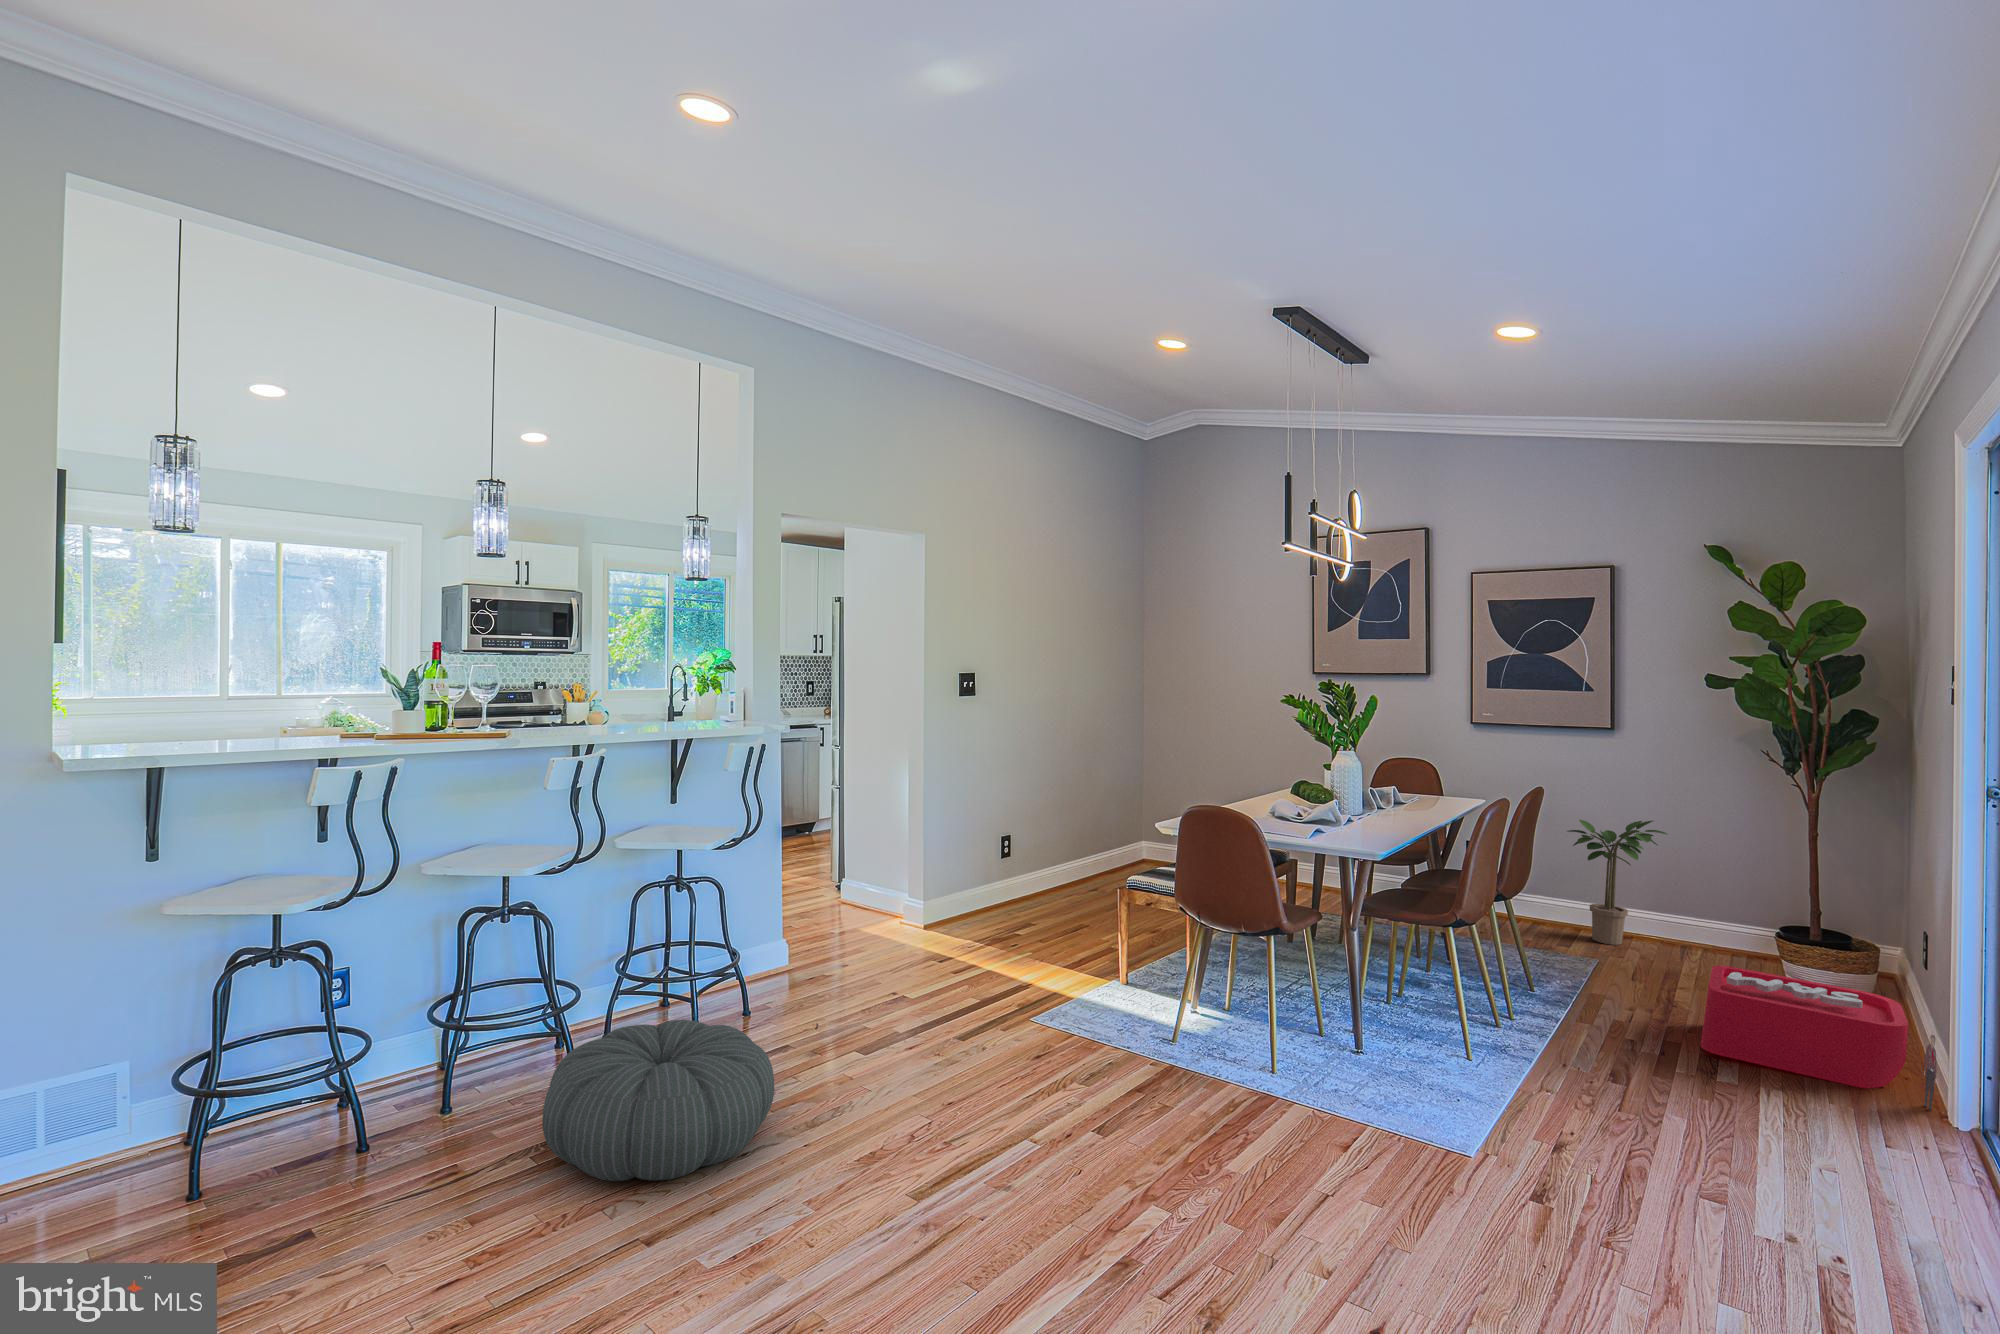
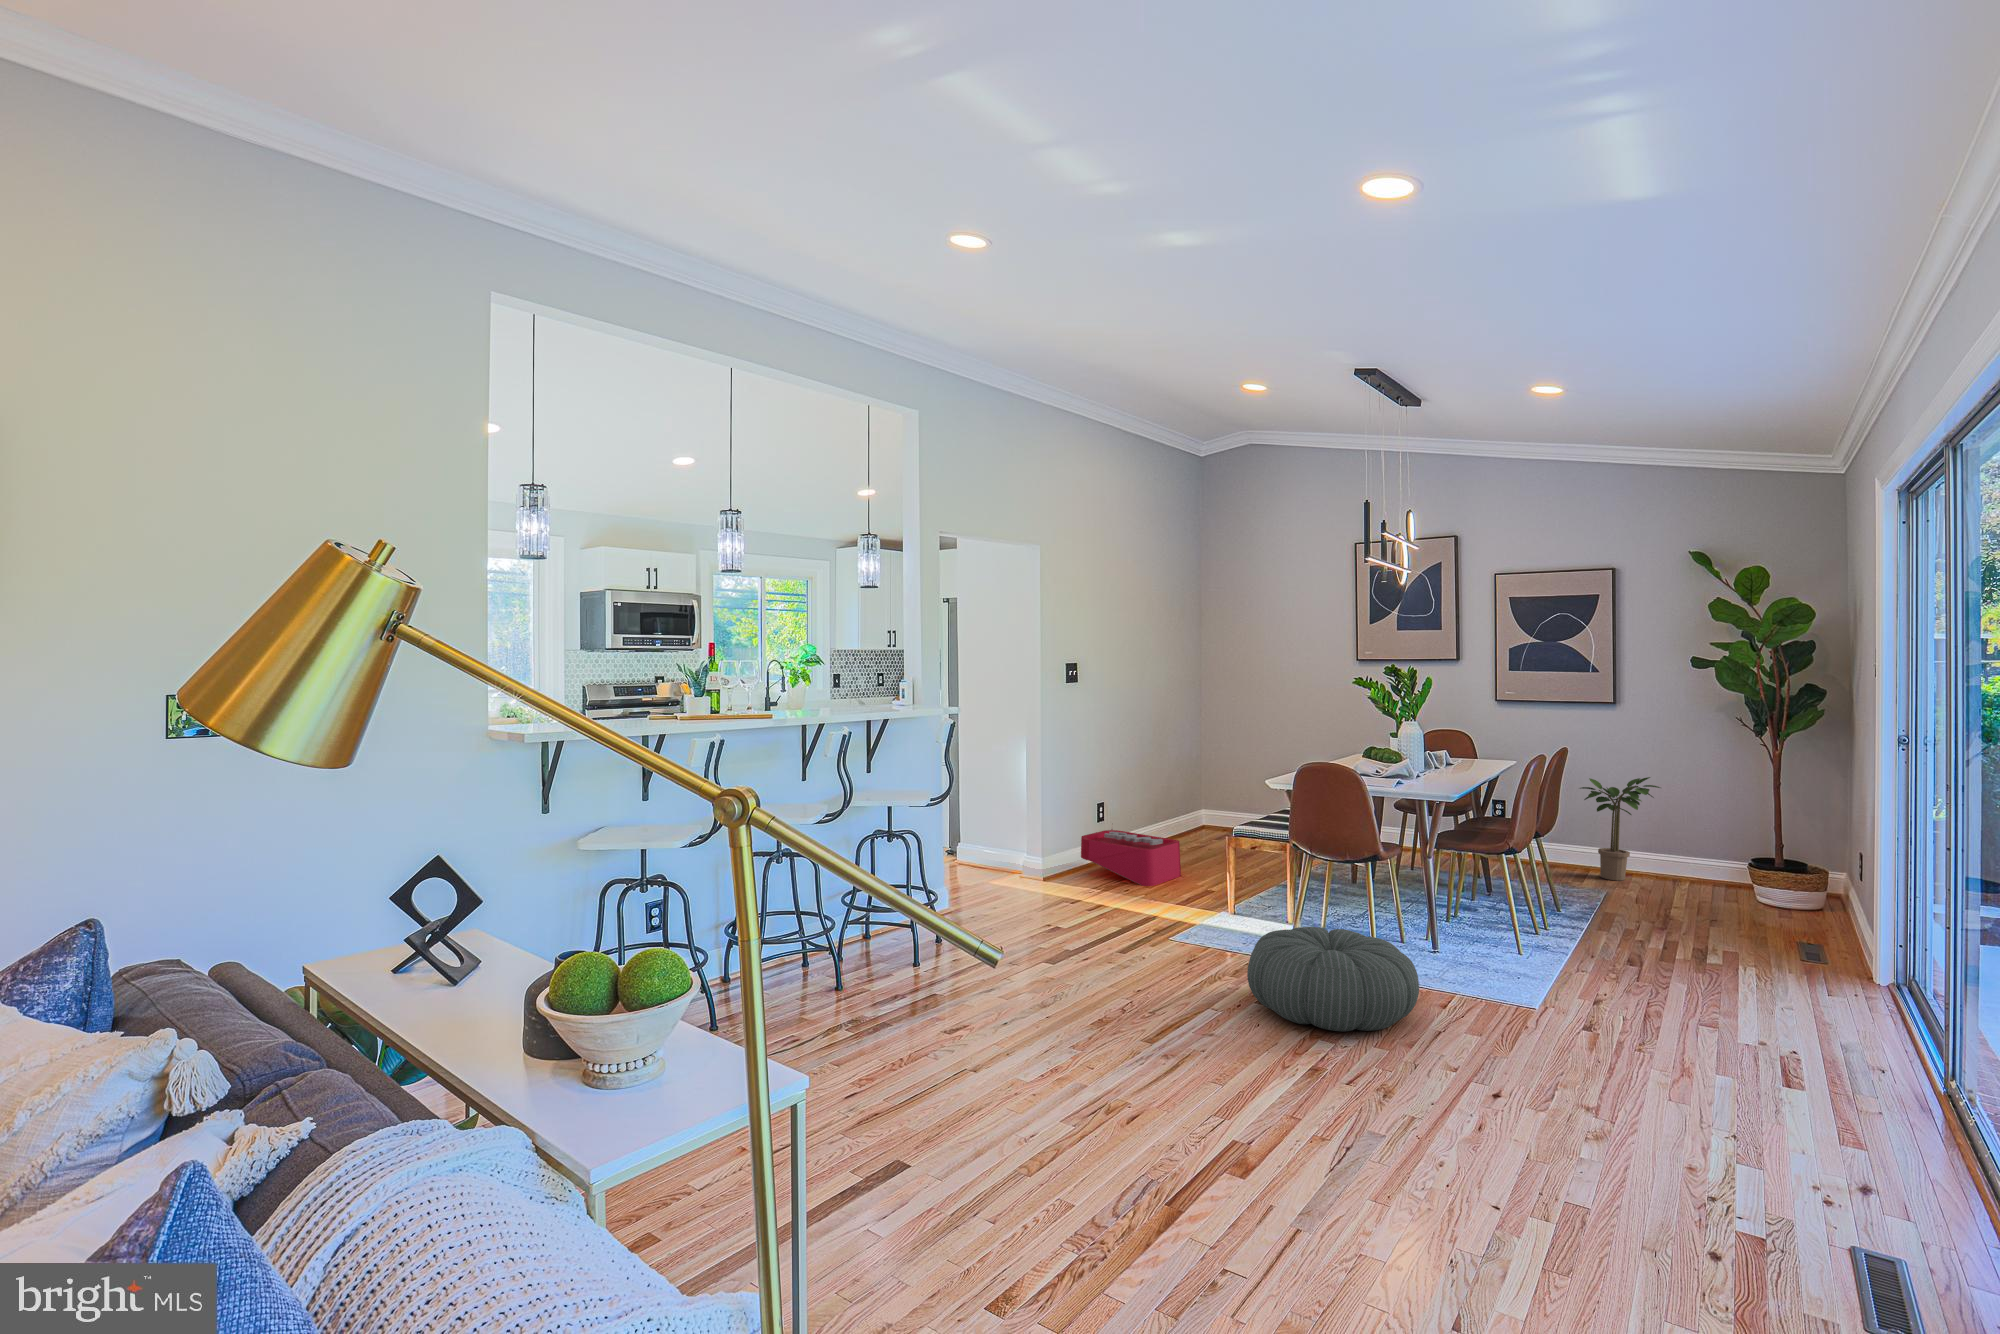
storage bin: present [1701,966,1937,1110] -> present [1081,824,1181,886]
pouf: present [543,1020,774,1181] -> present [1247,927,1419,1031]

